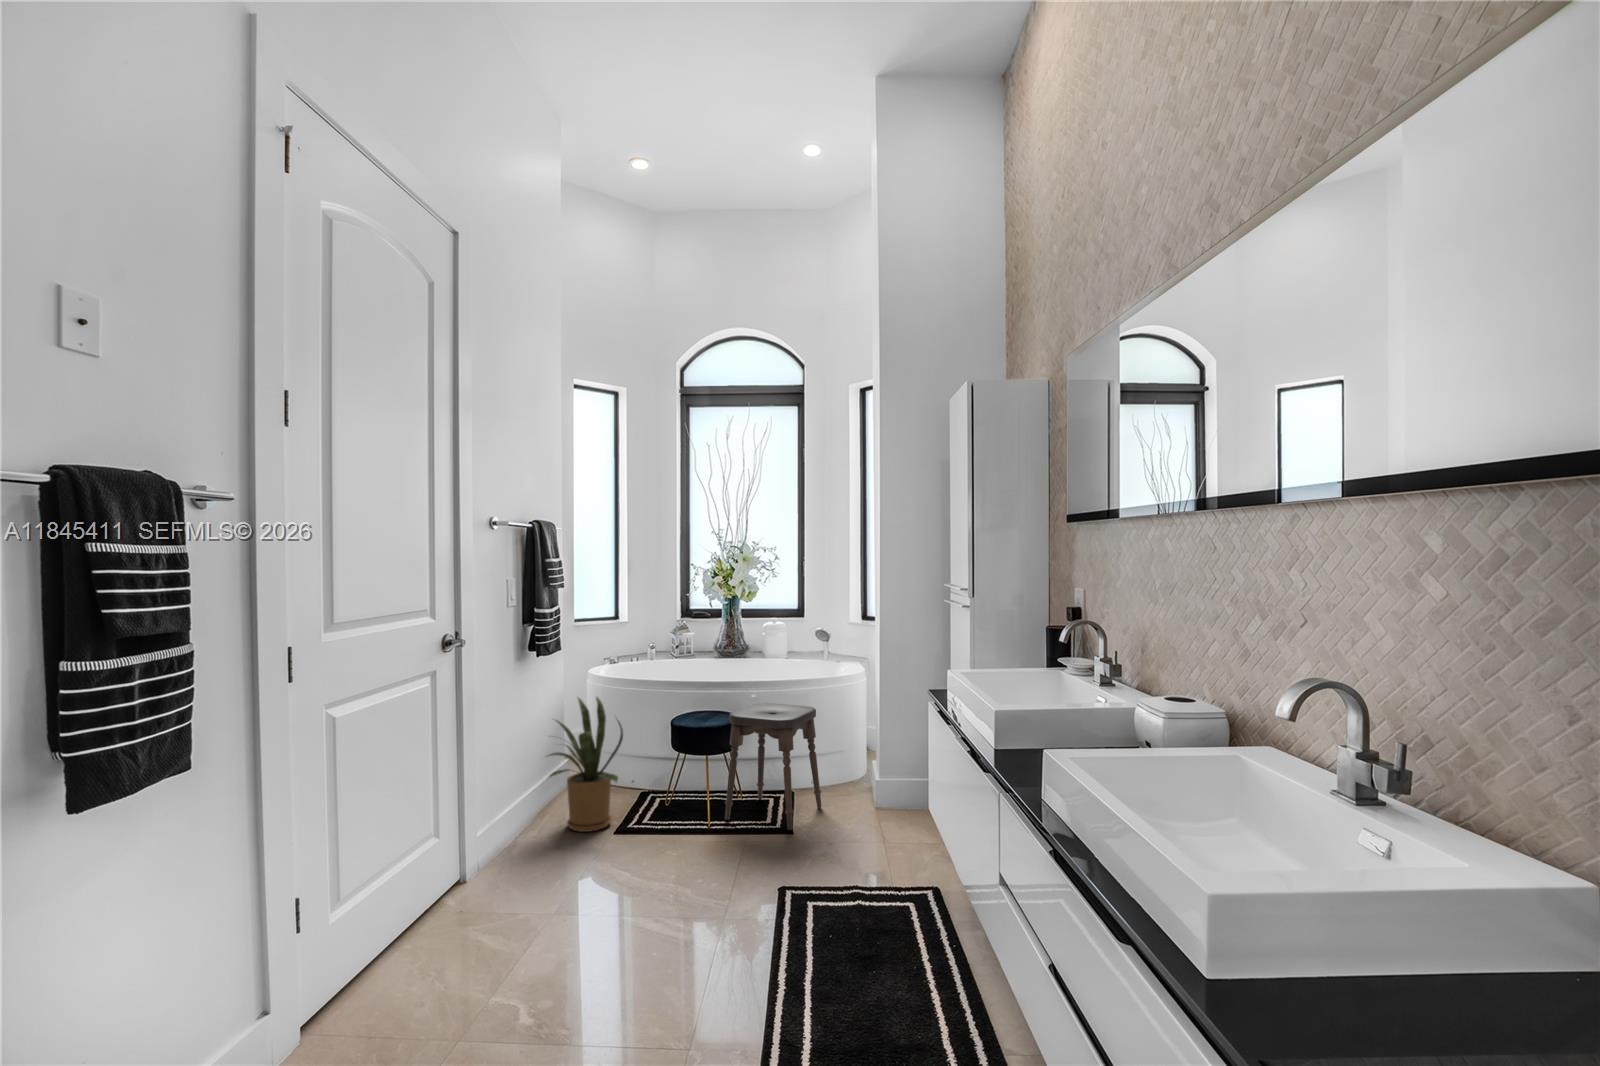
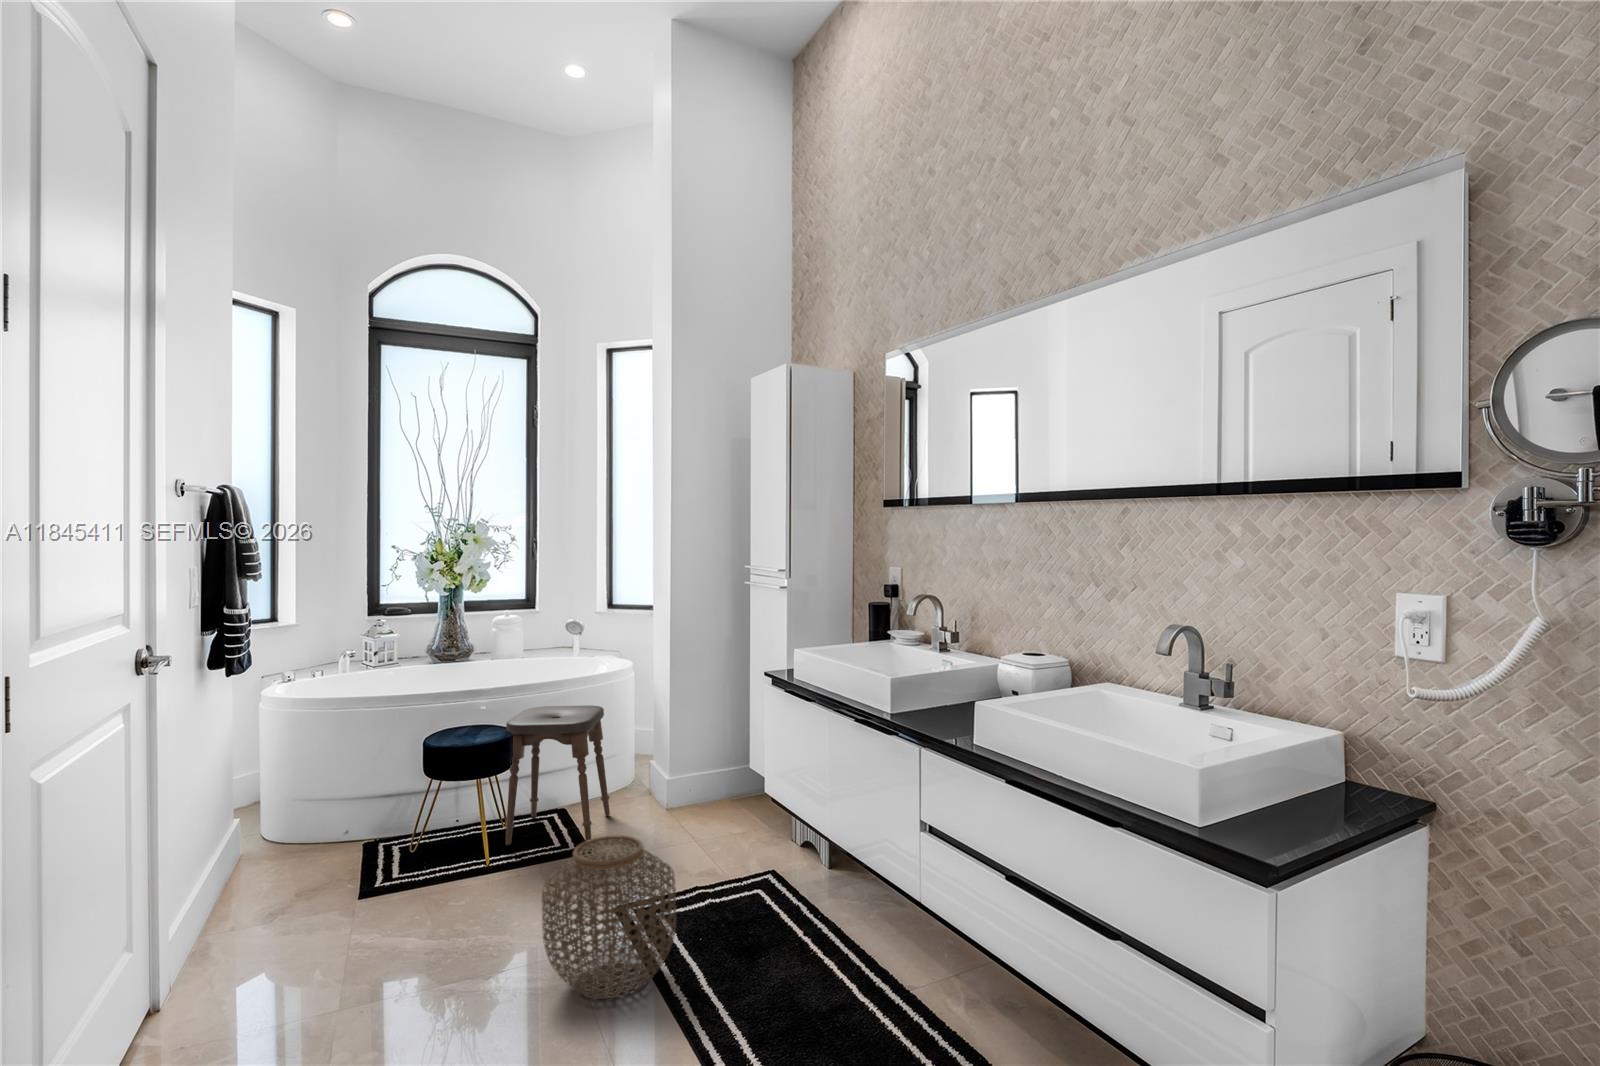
house plant: present [547,697,623,832] -> none [255,719,377,890]
woven basket: none [678,822,796,971] -> present [542,836,676,999]

